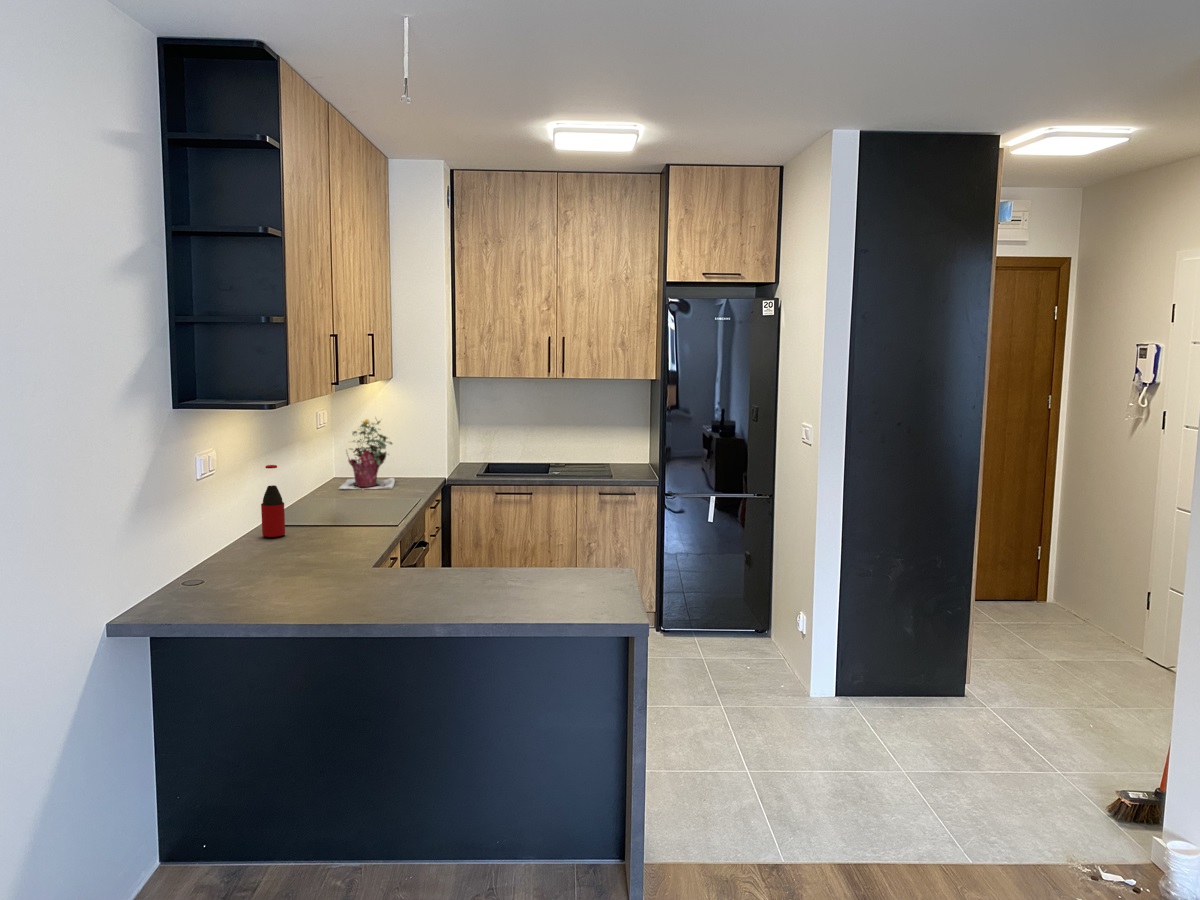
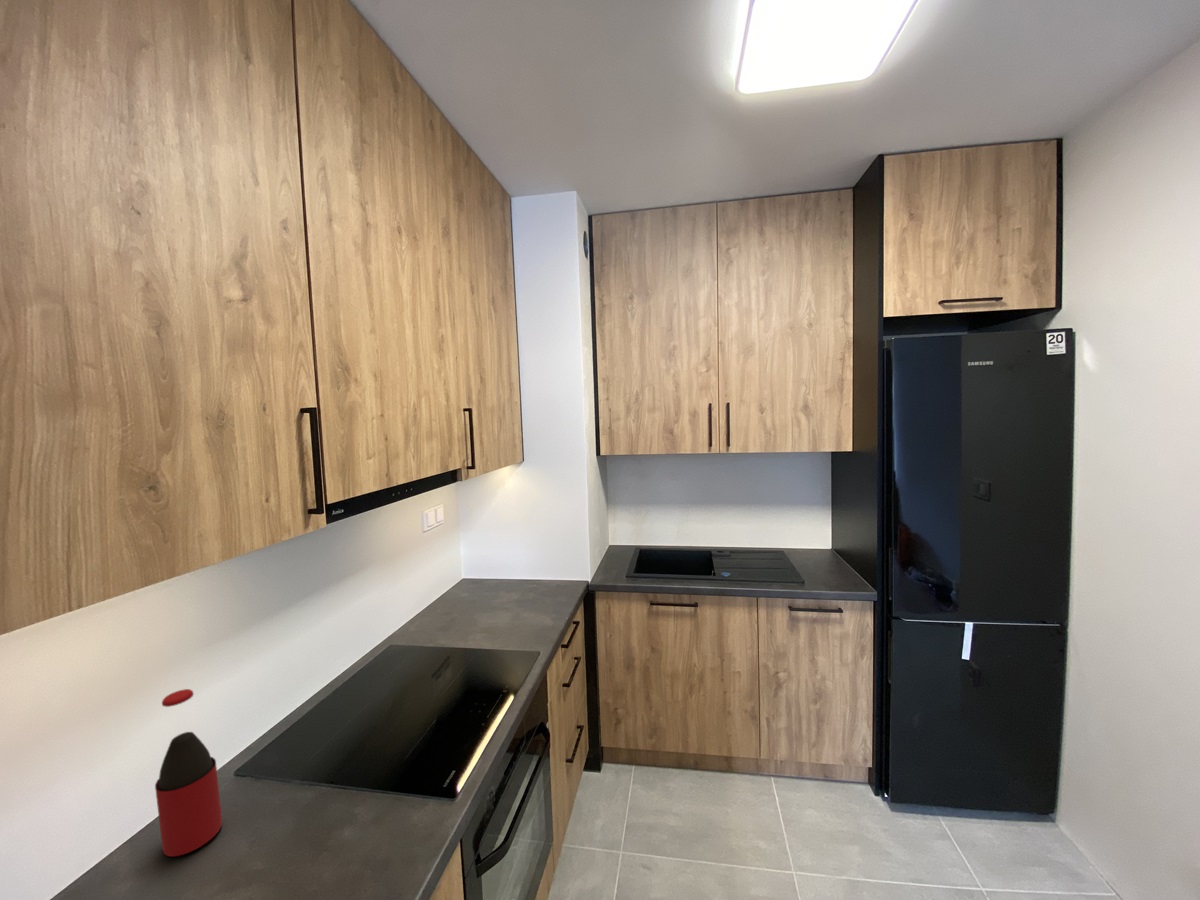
potted plant: present [339,419,396,489] -> none [447,514,531,614]

